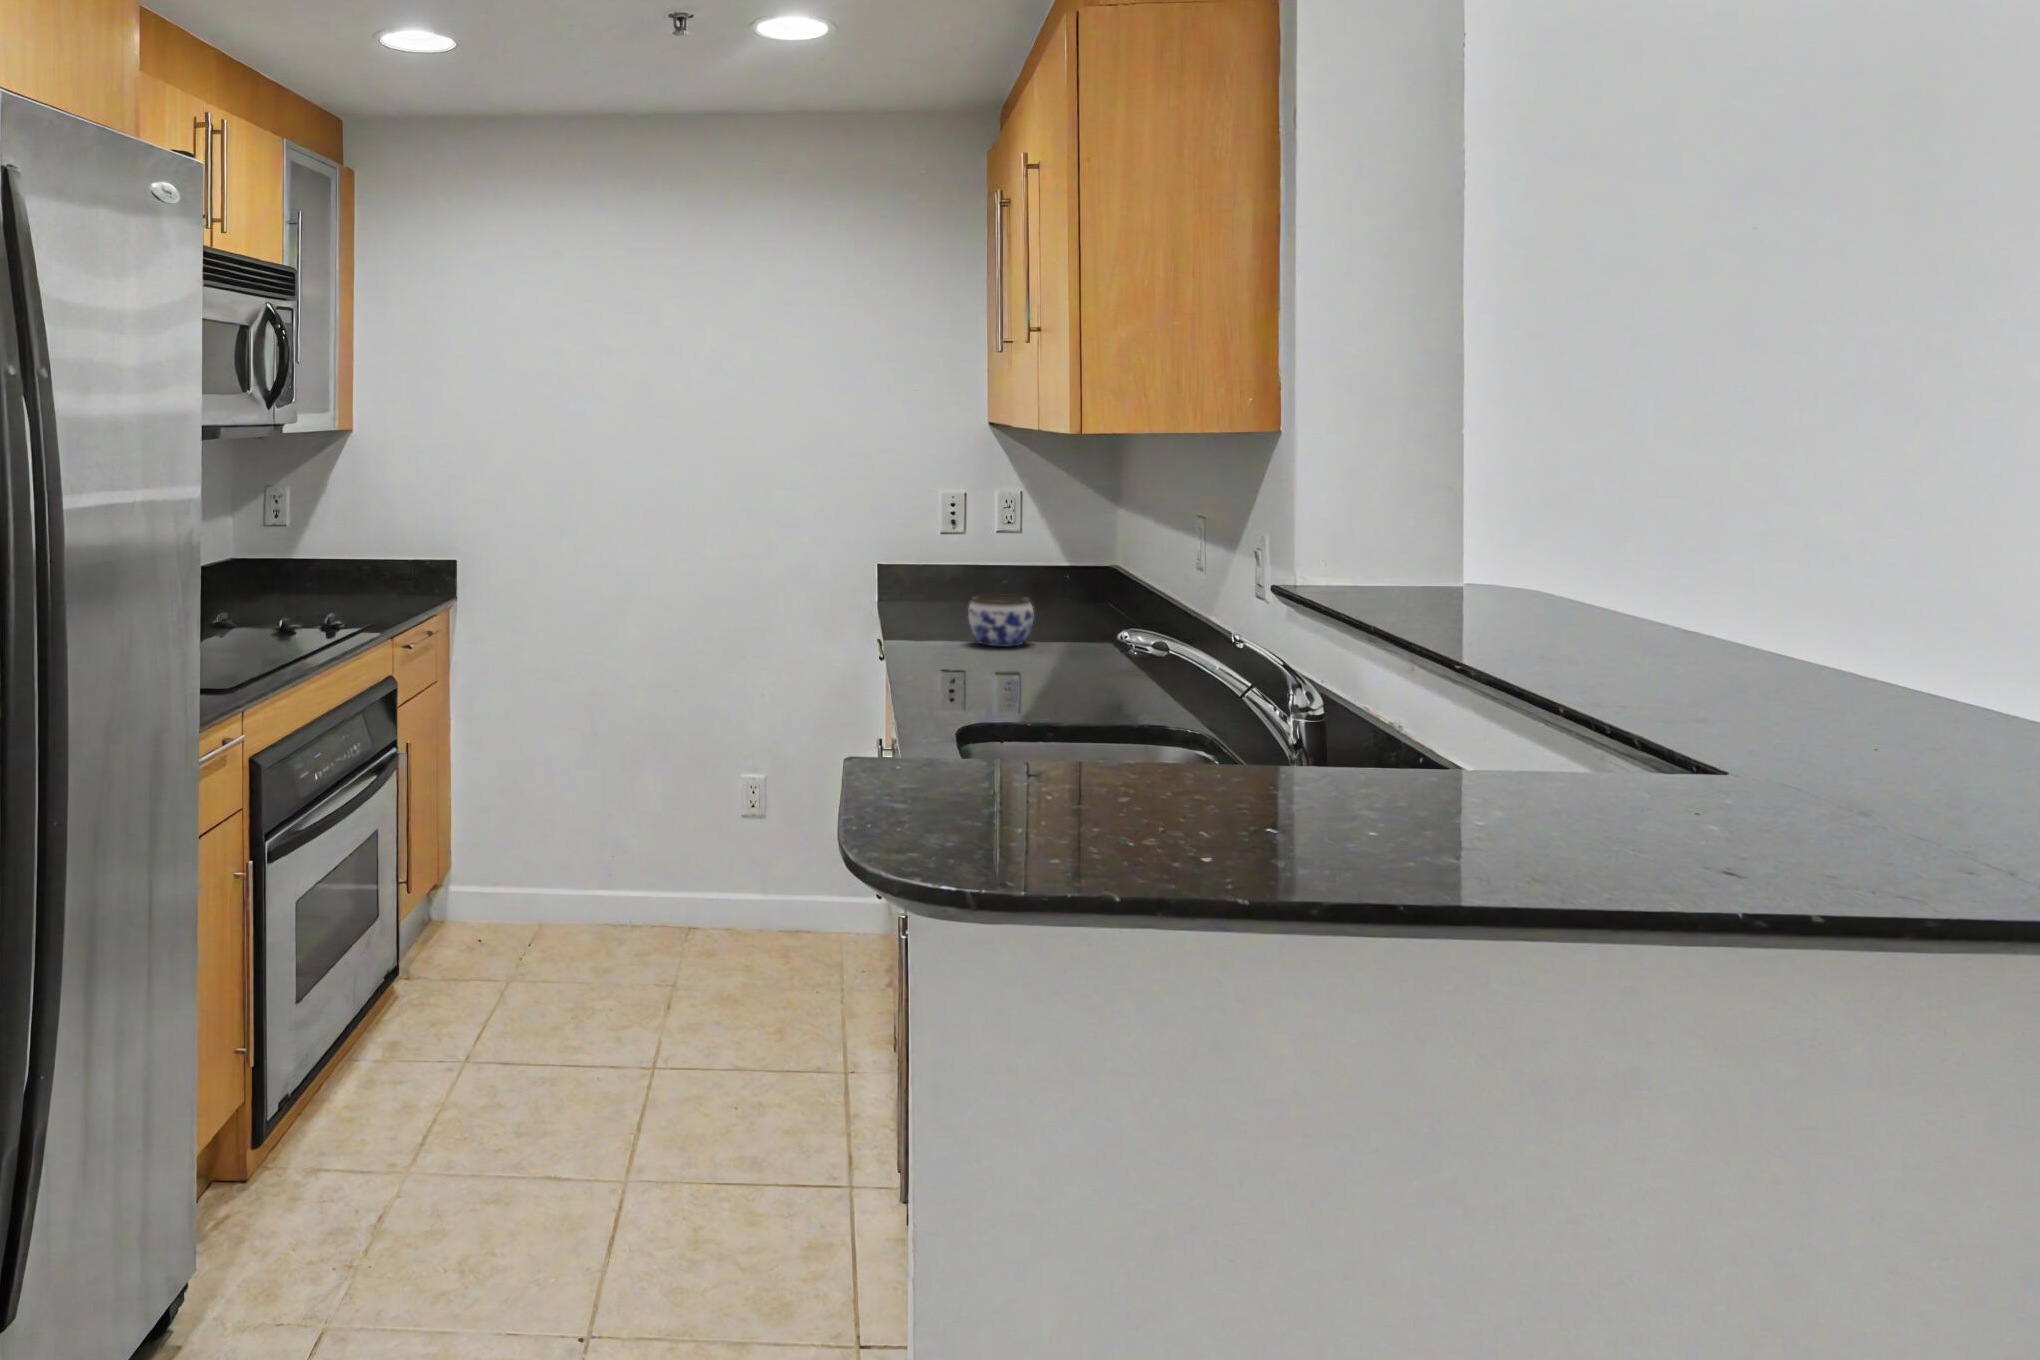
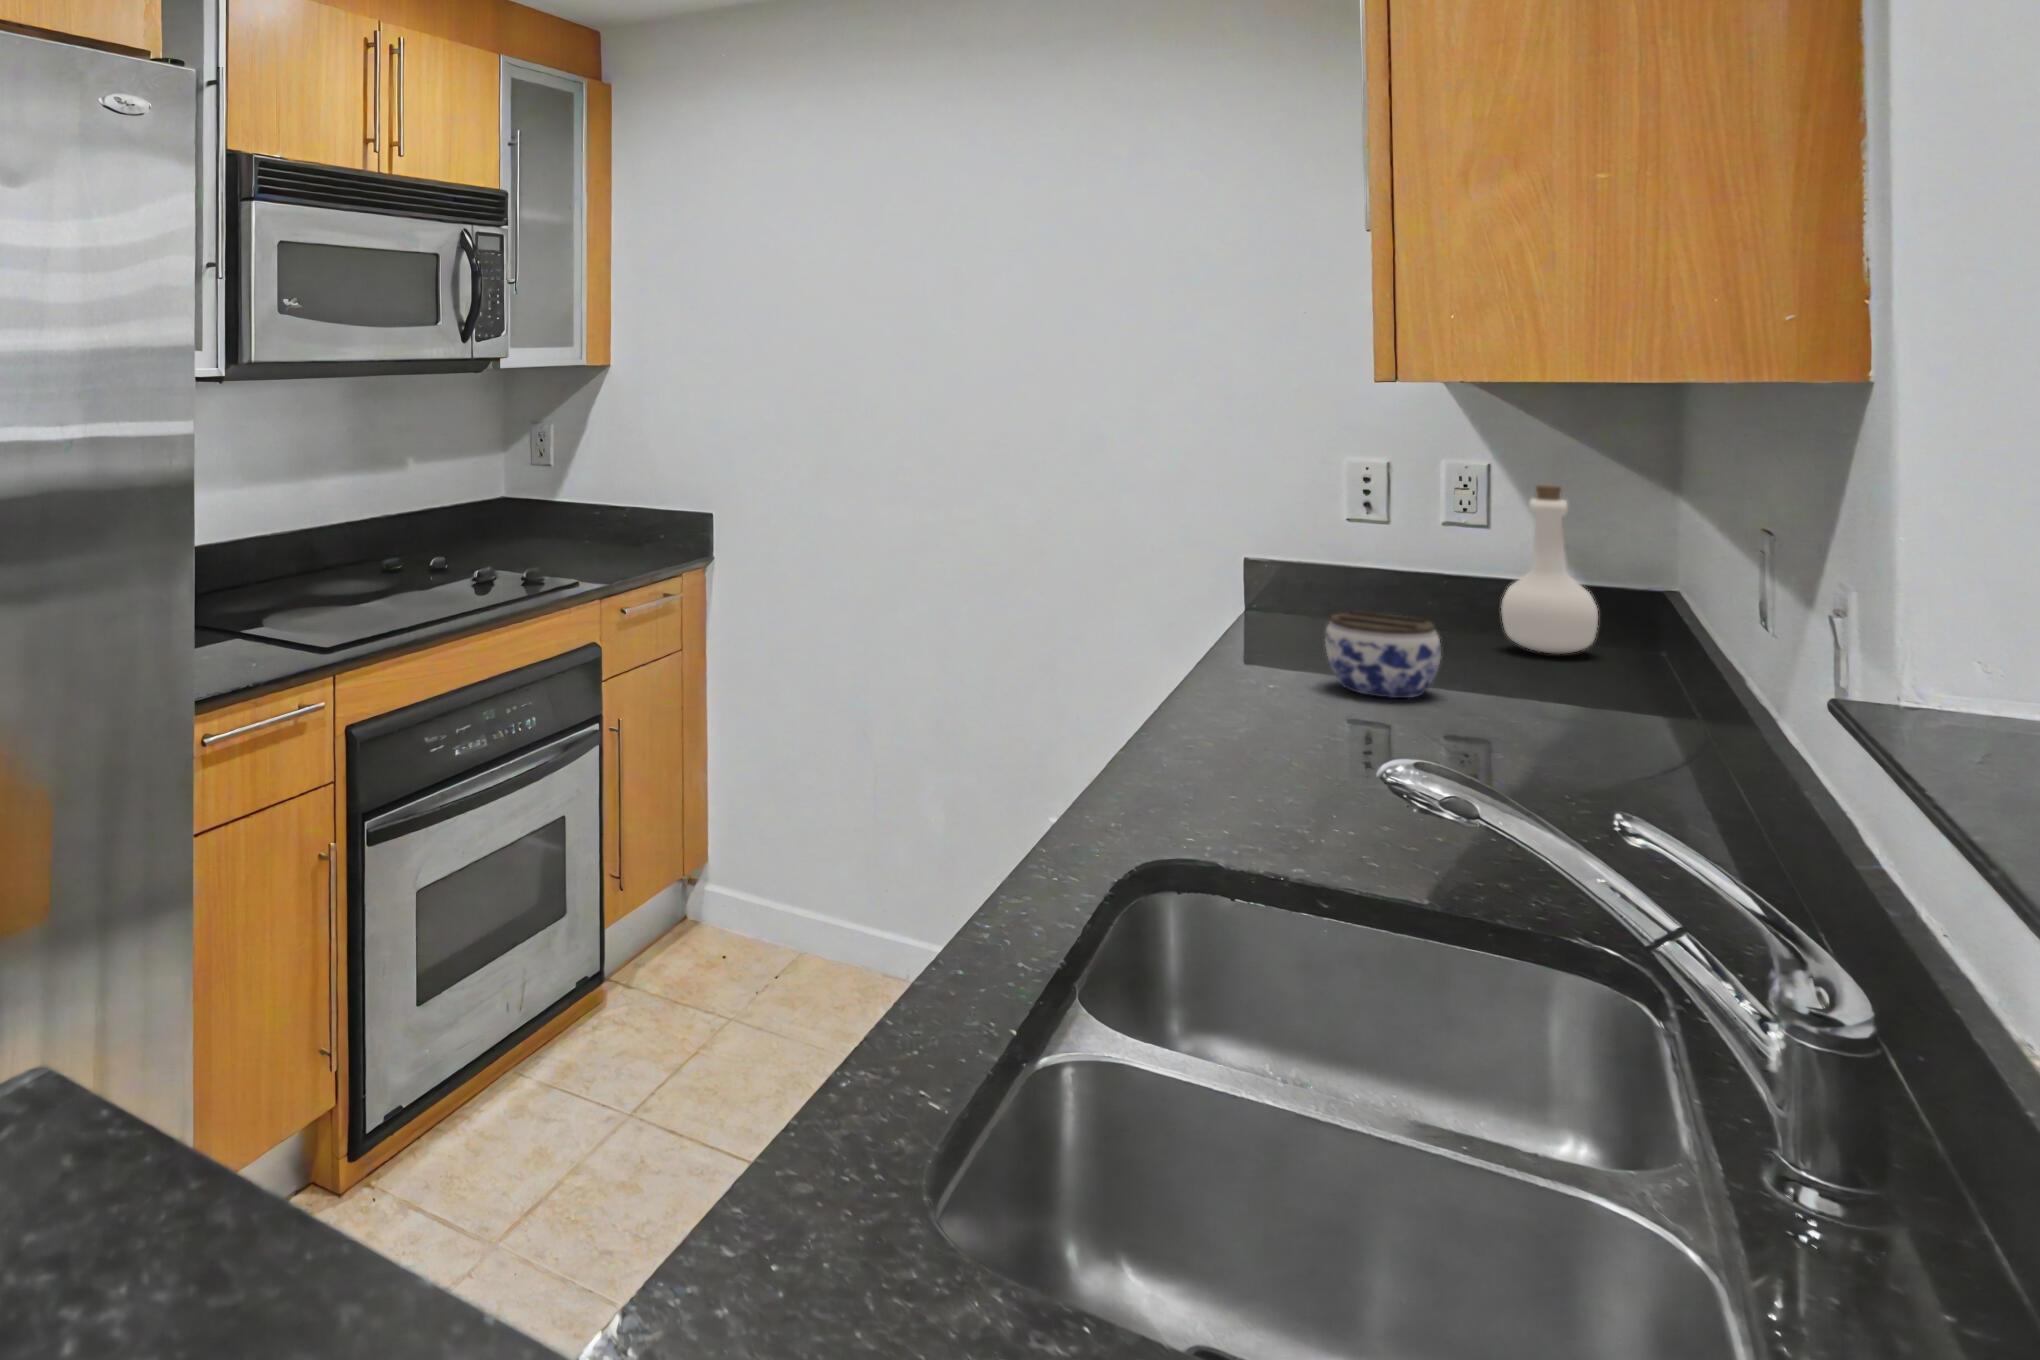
bottle: none [1039,509,1090,616] -> present [1501,485,1598,653]

